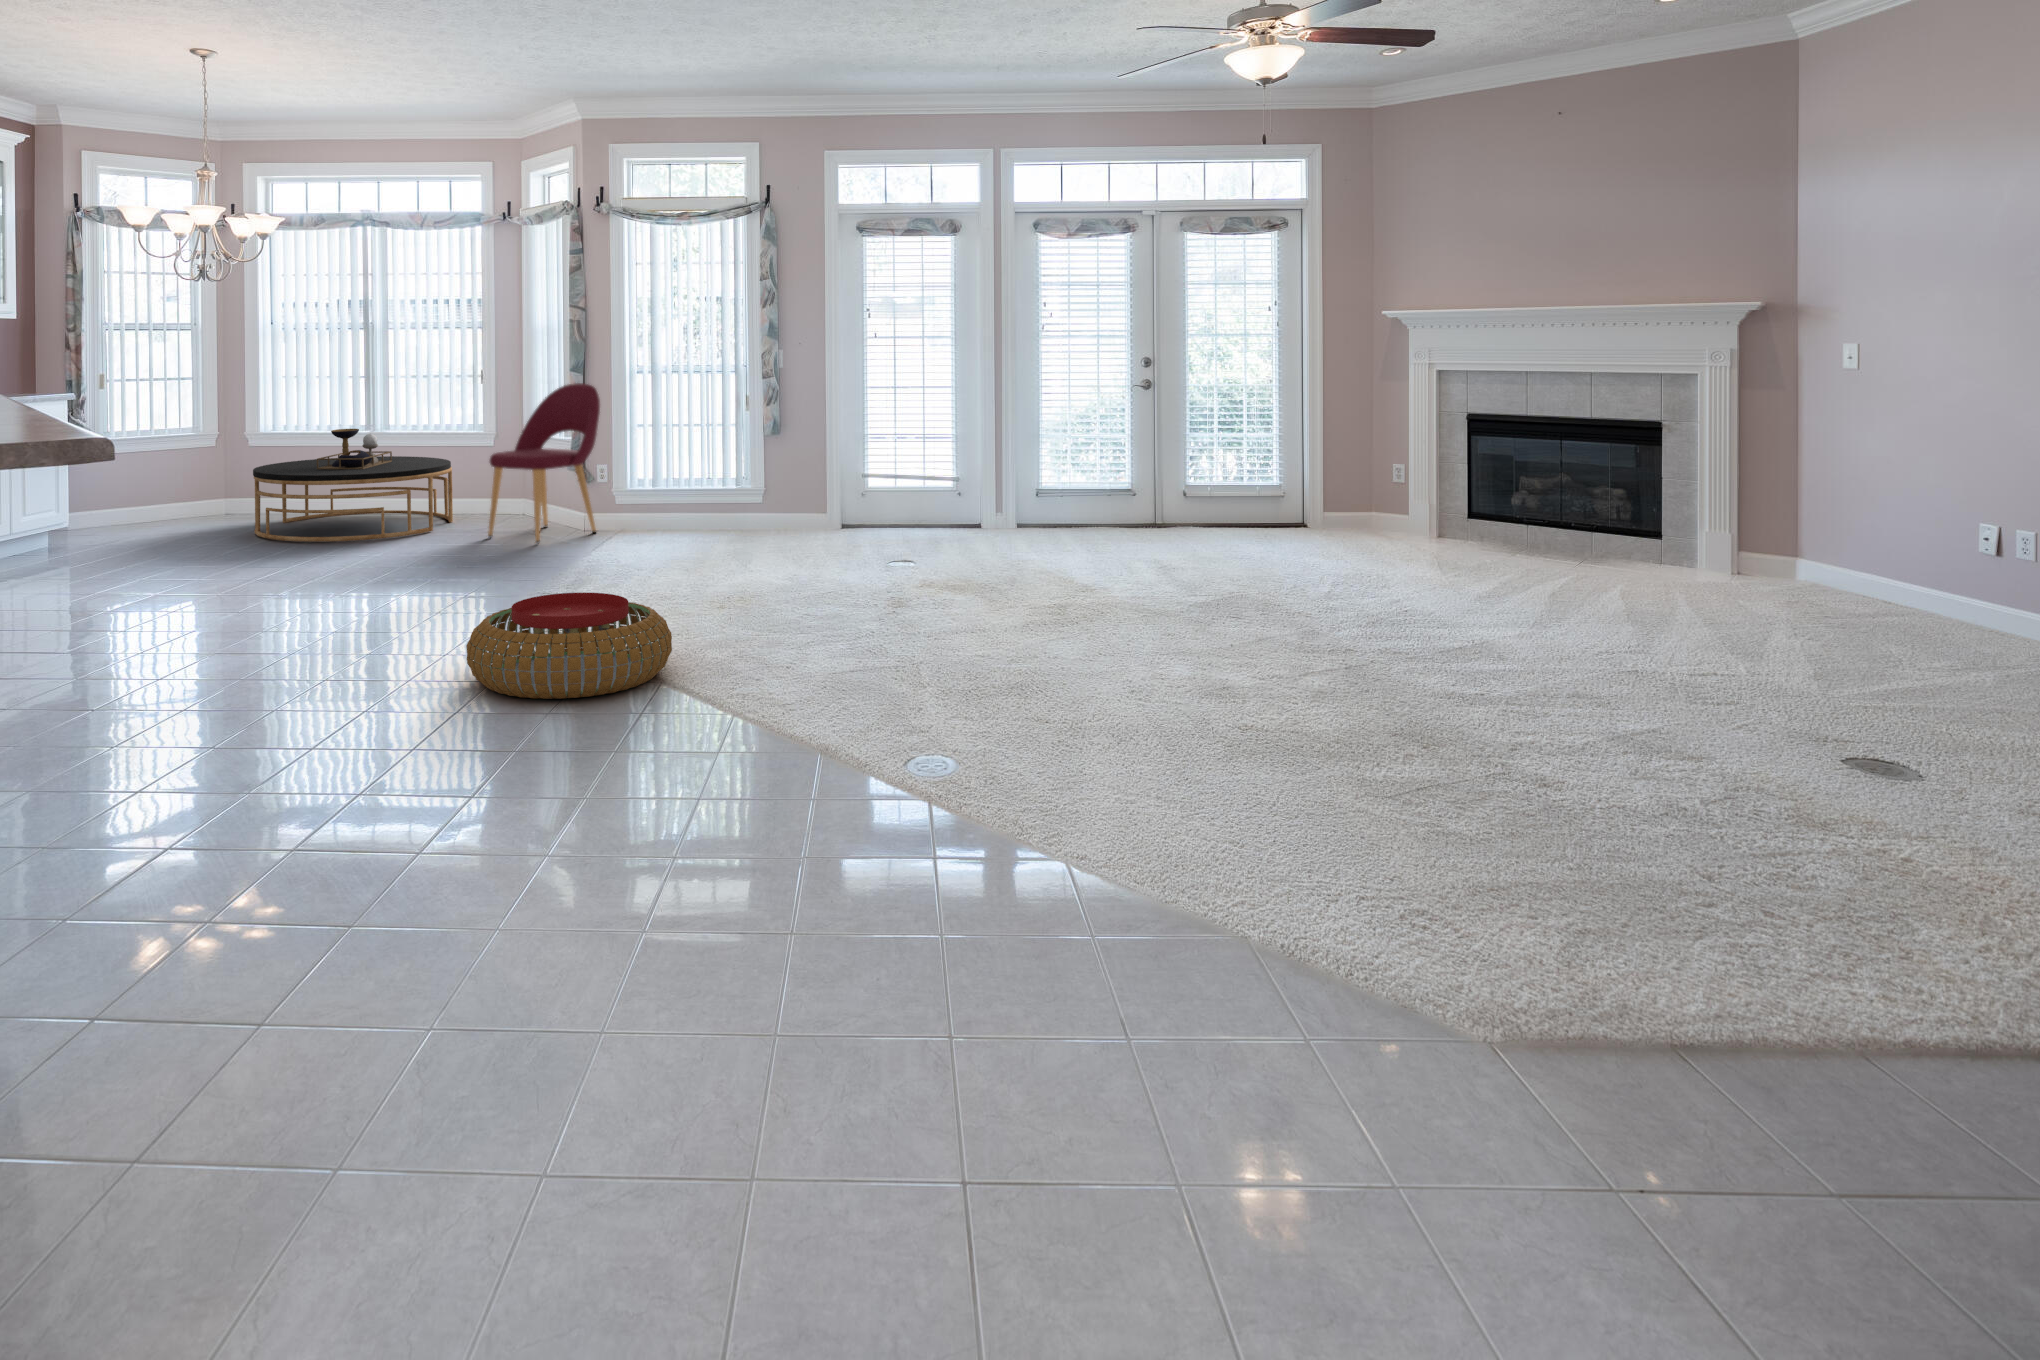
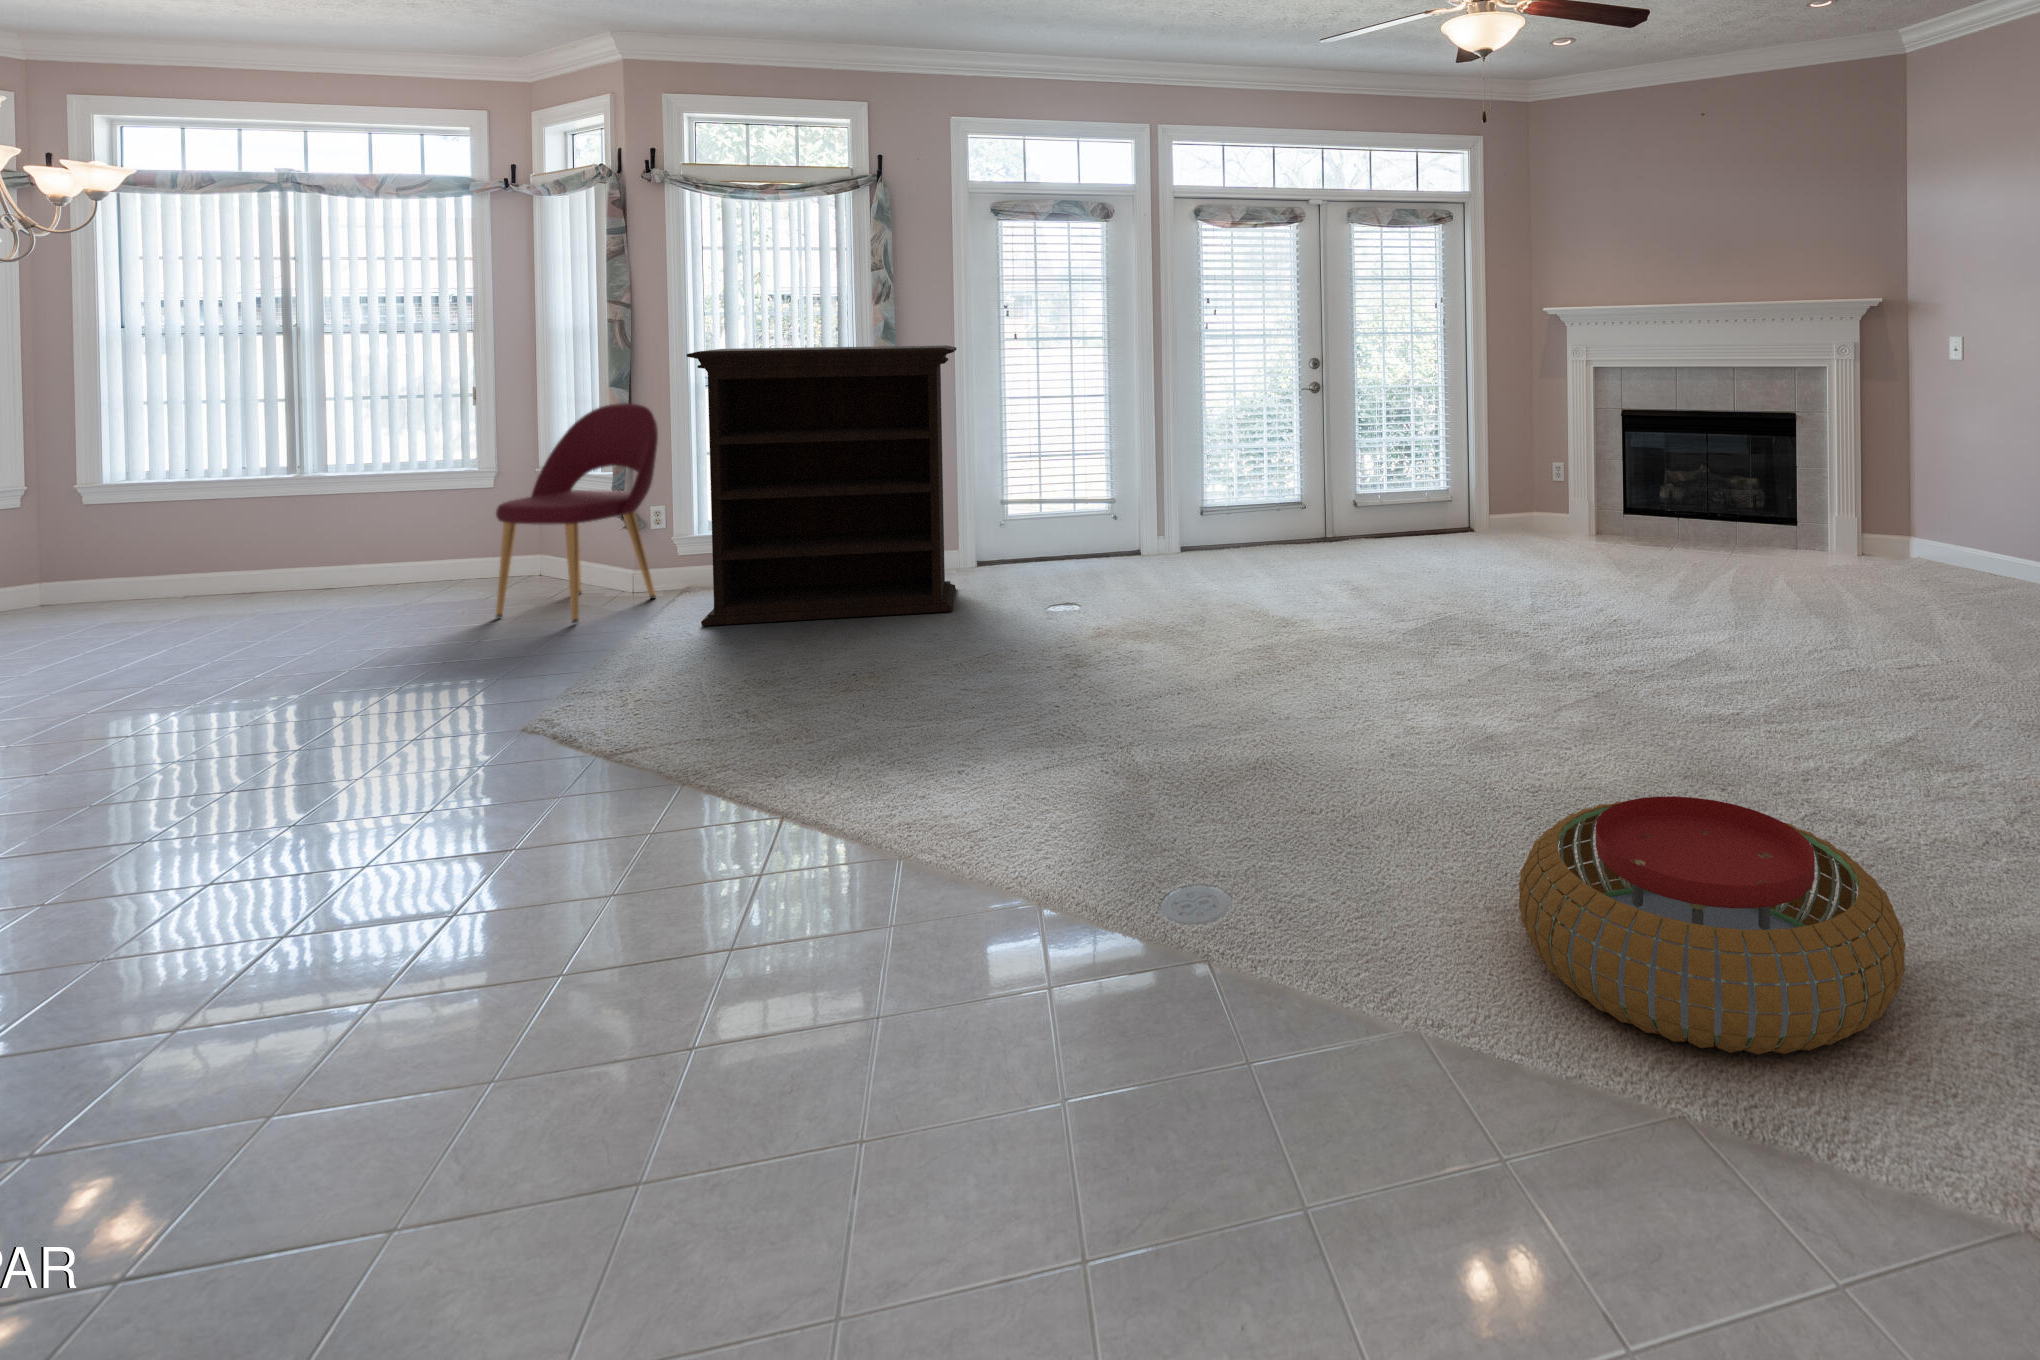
bookshelf: none [613,341,819,553] -> present [687,345,956,626]
coffee table: present [253,429,453,542] -> none [92,475,434,649]
pouf: present [466,593,672,699] -> present [1519,796,1905,1055]

